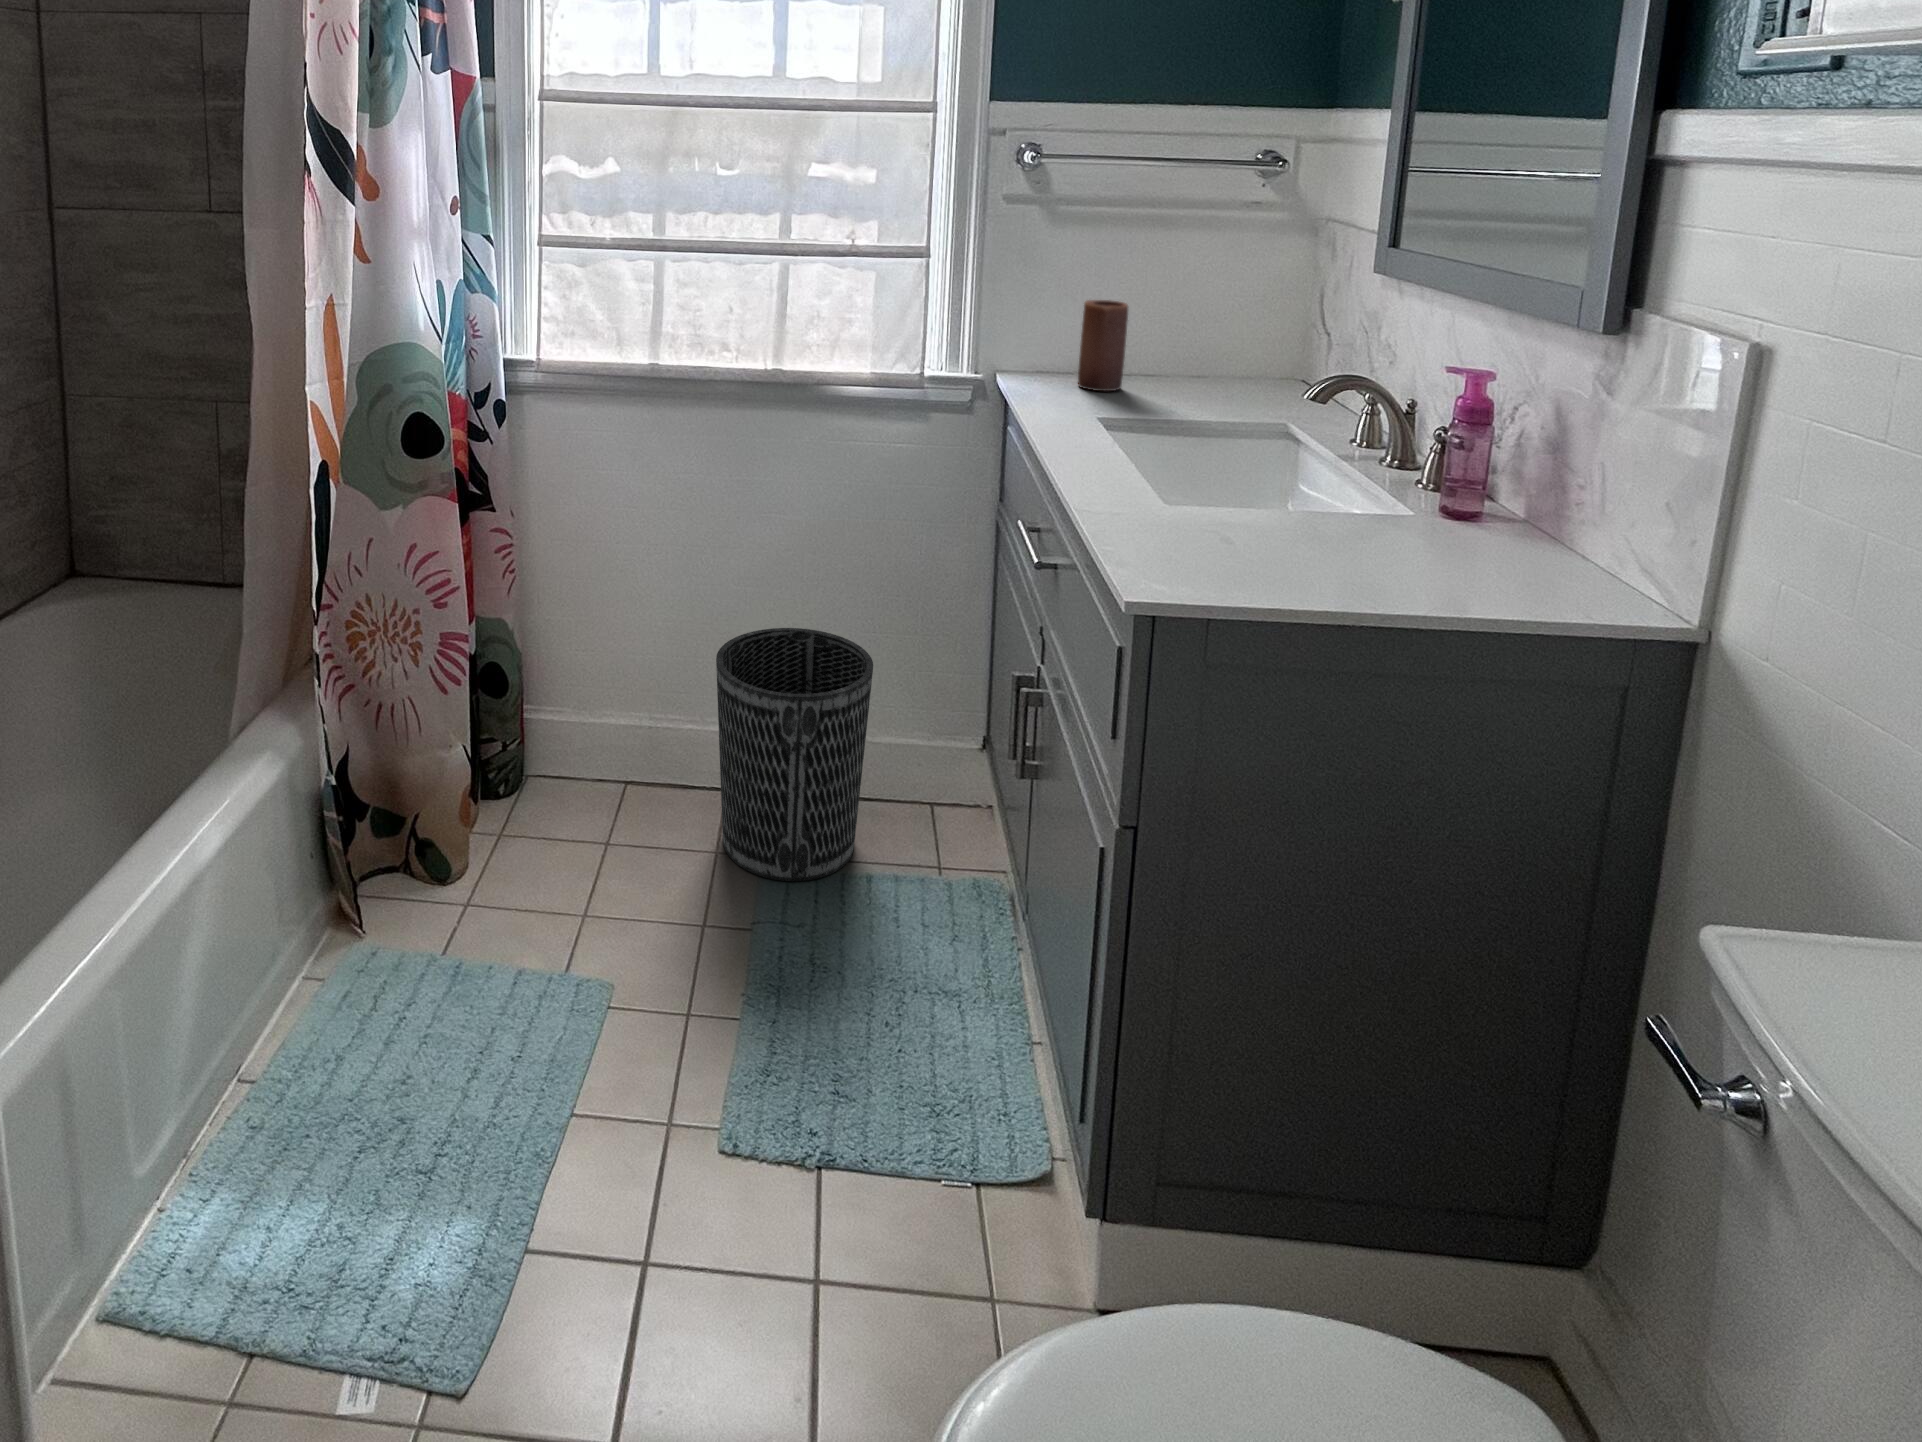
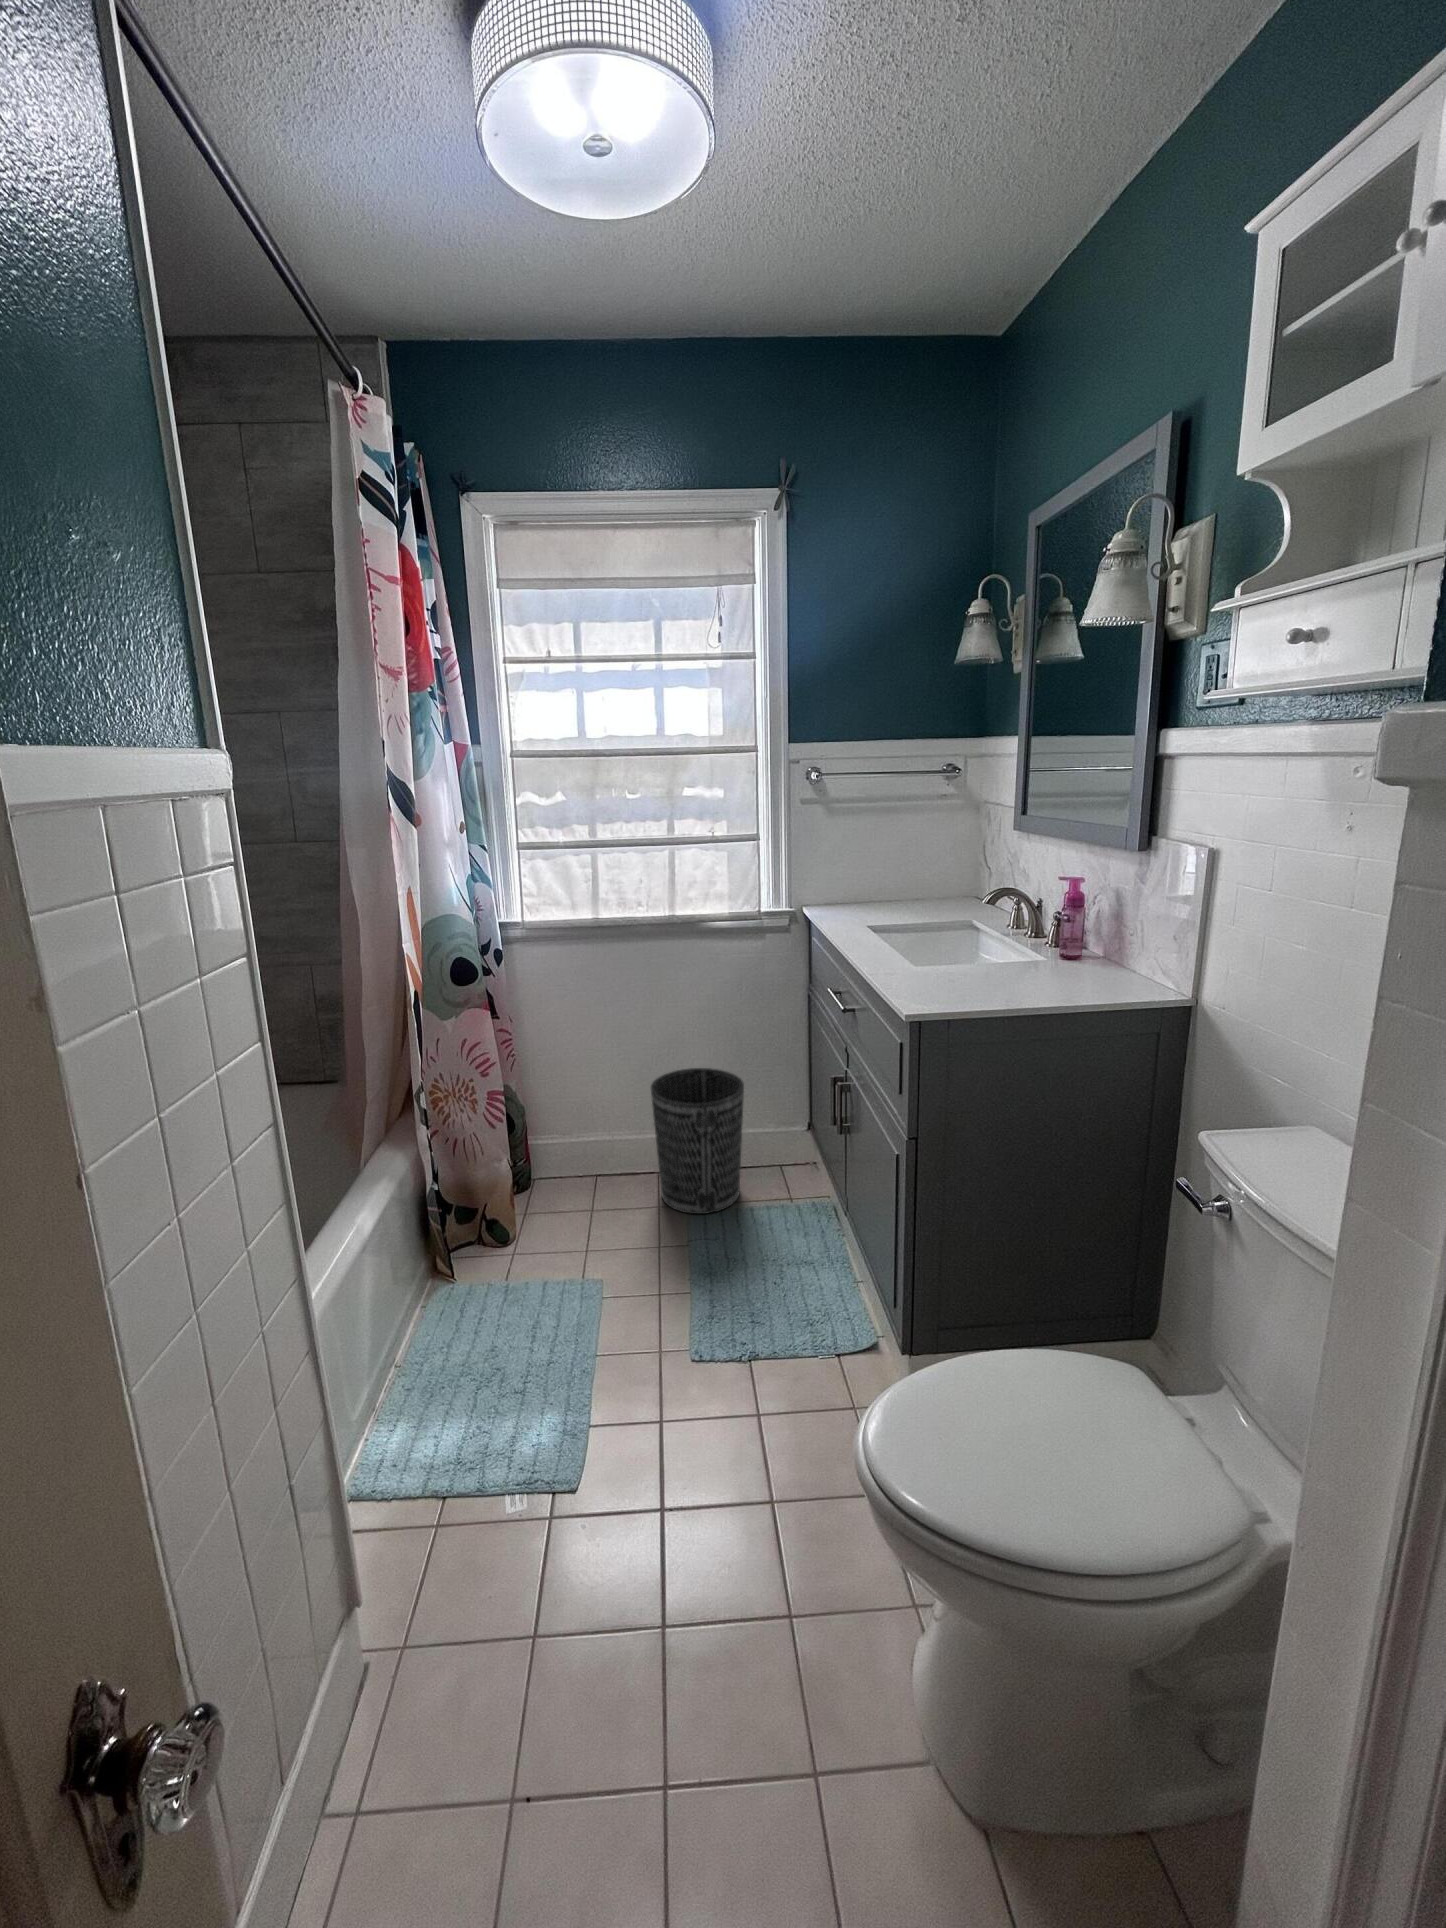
candle: present [1078,300,1128,391] -> none [849,858,875,911]

